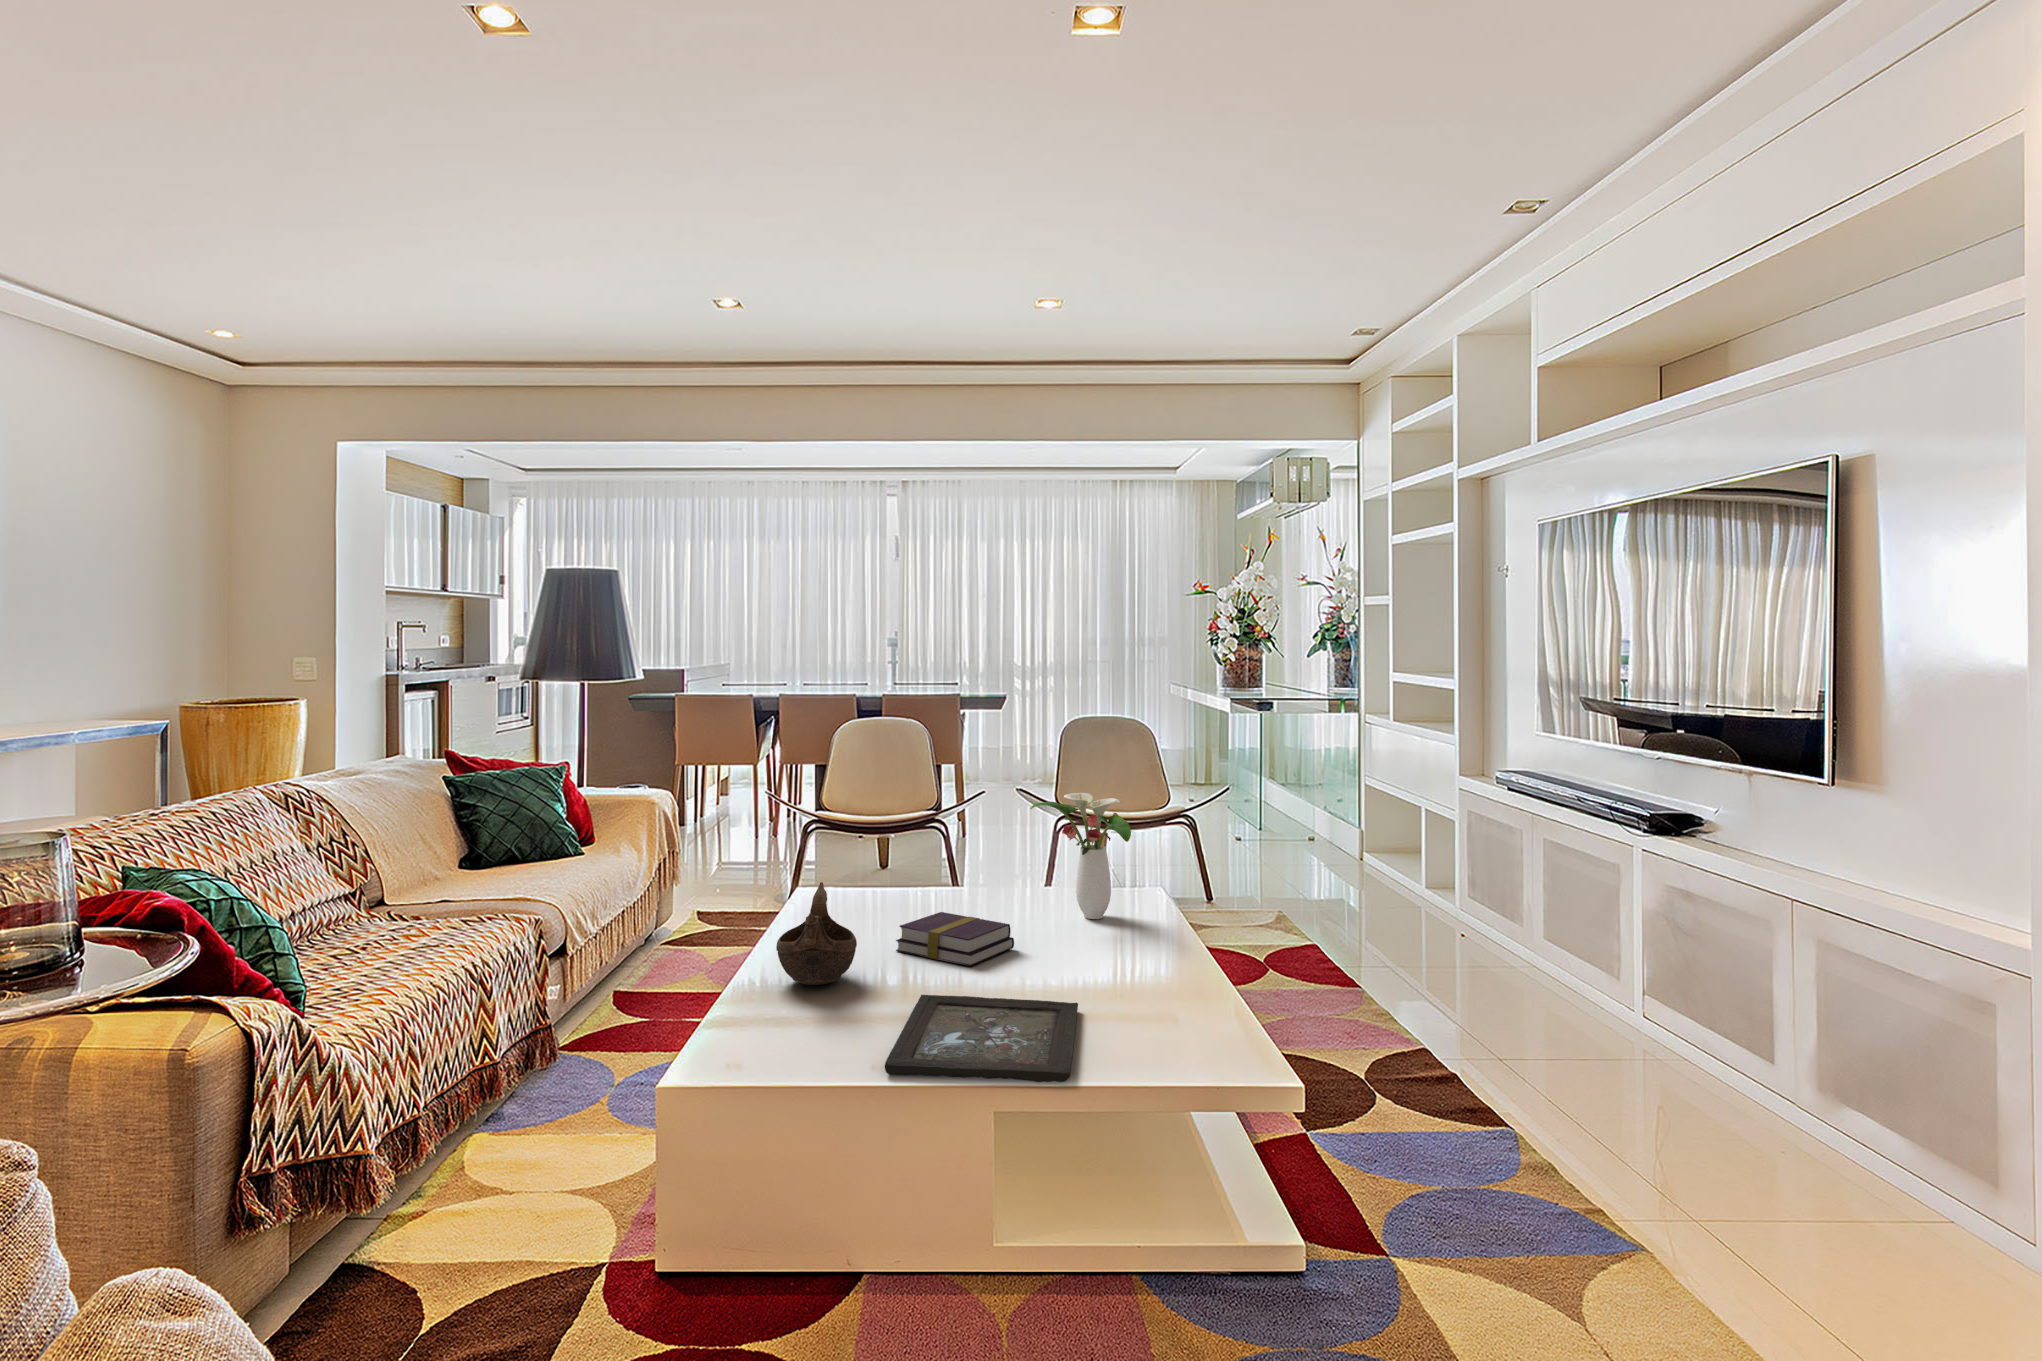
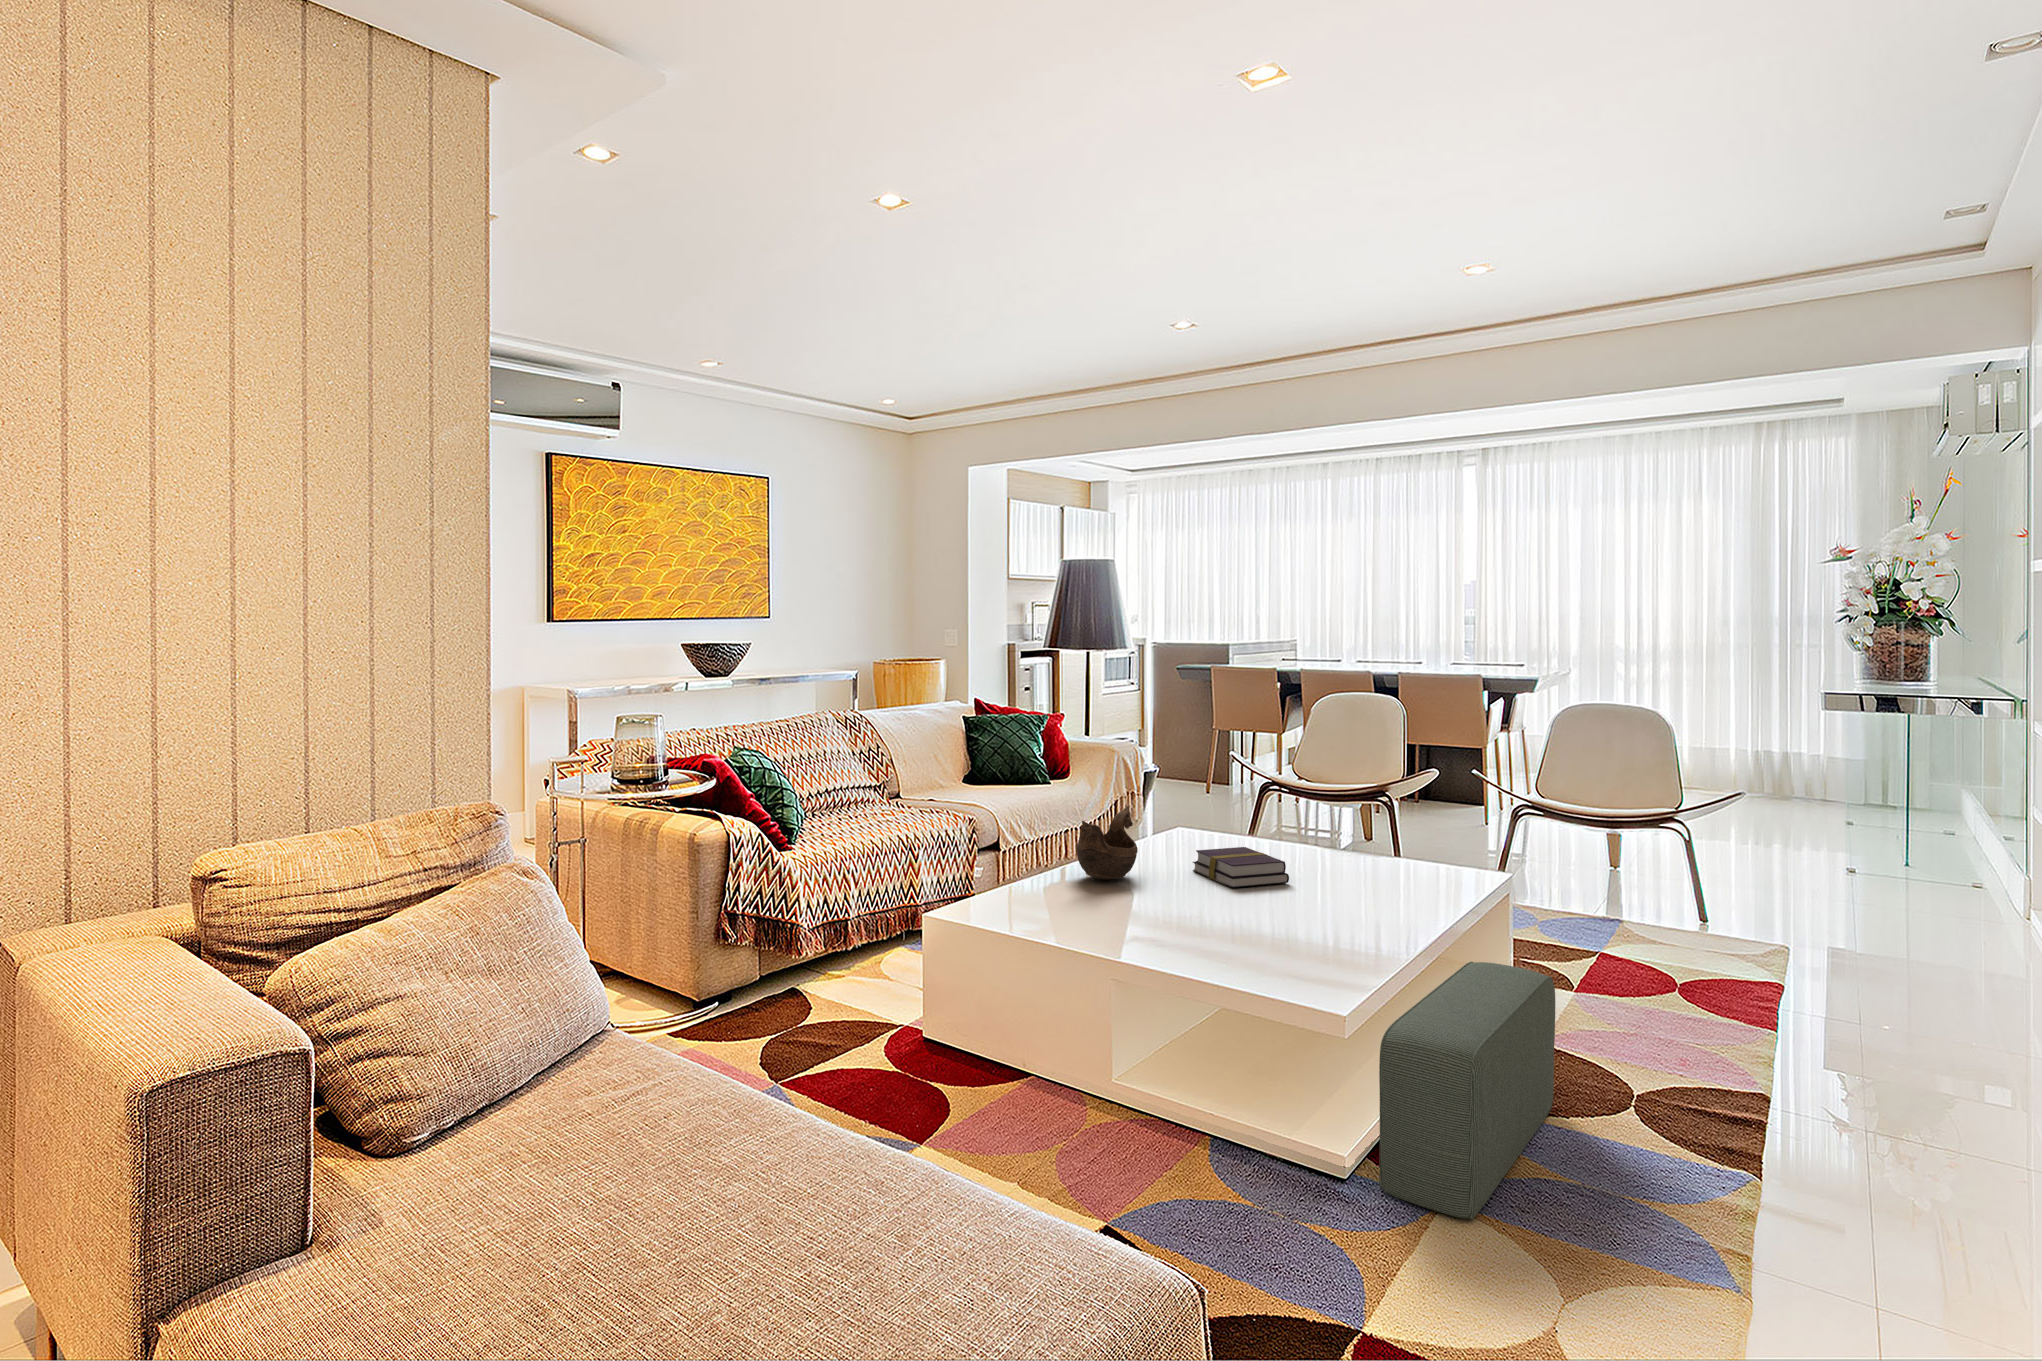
flower arrangement: present [1030,793,1131,919] -> none [1337,759,1430,877]
tray: present [885,995,1078,1082] -> none [1068,894,1268,958]
pouf: none [1277,1005,1460,1310] -> present [1379,962,1555,1219]

